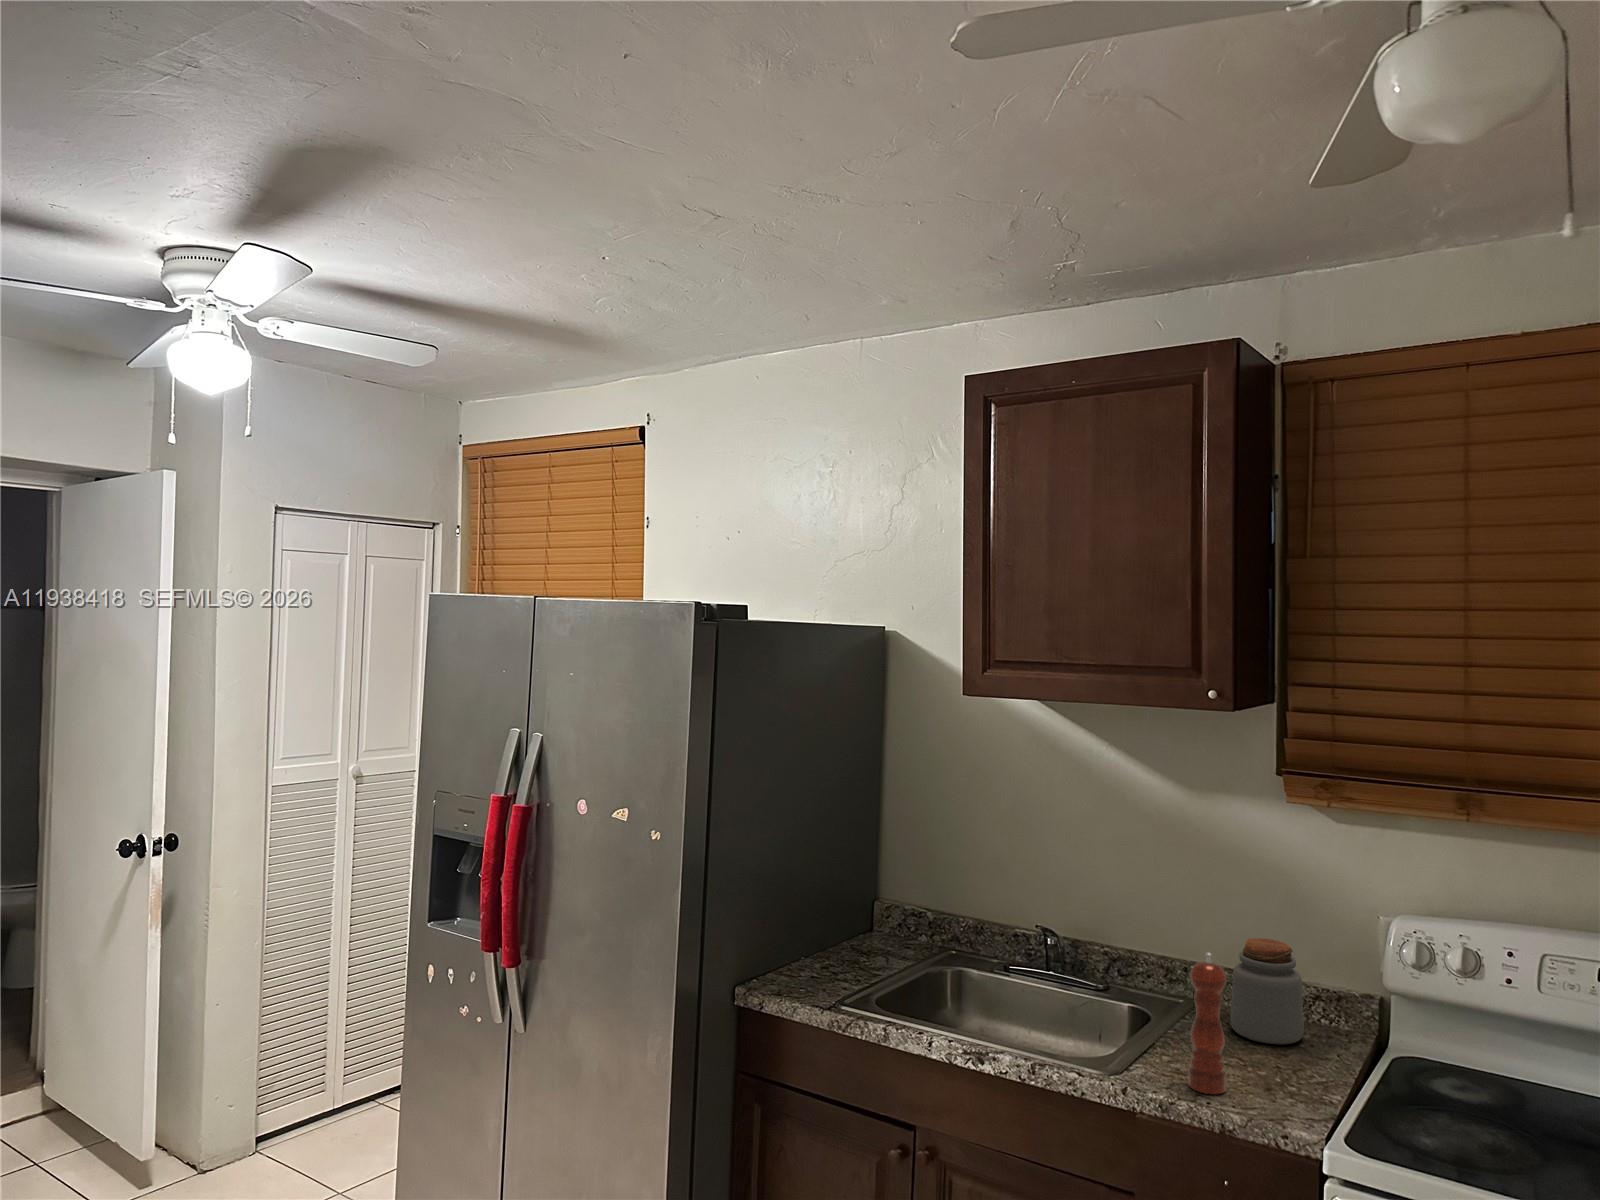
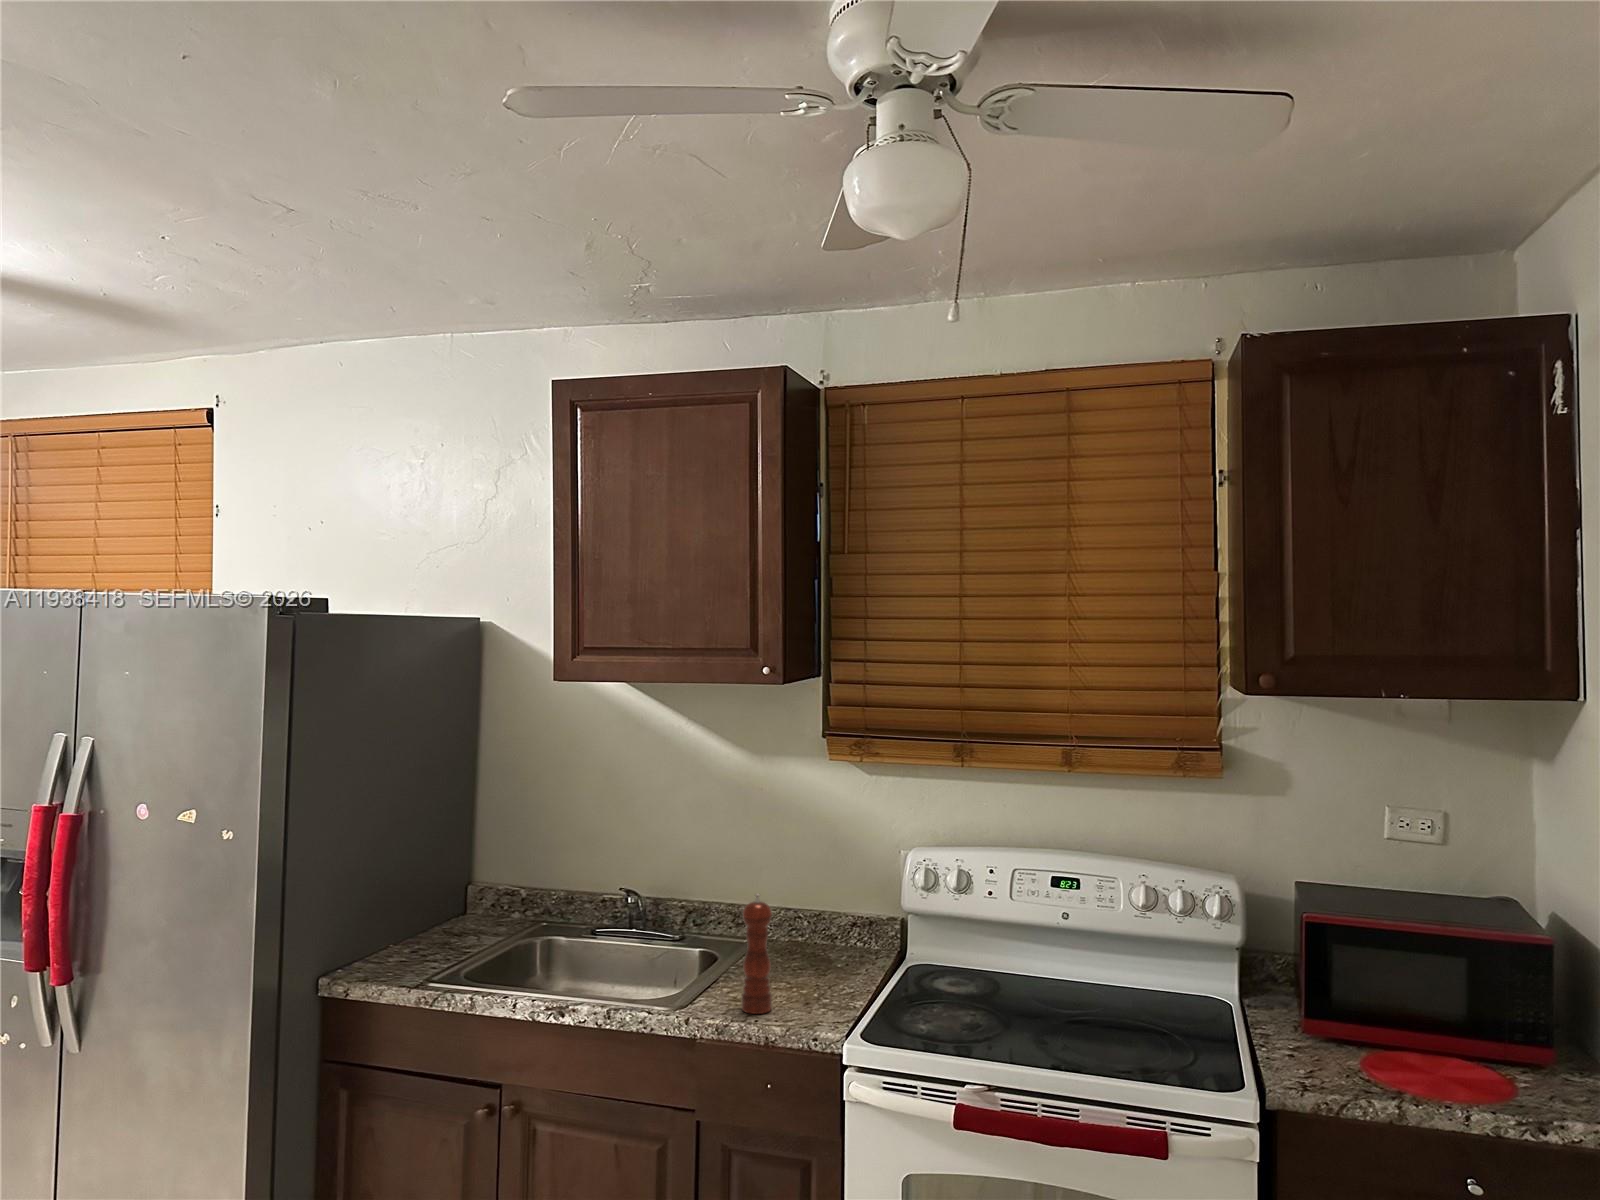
jar: present [1230,938,1304,1045] -> none [783,880,841,968]

